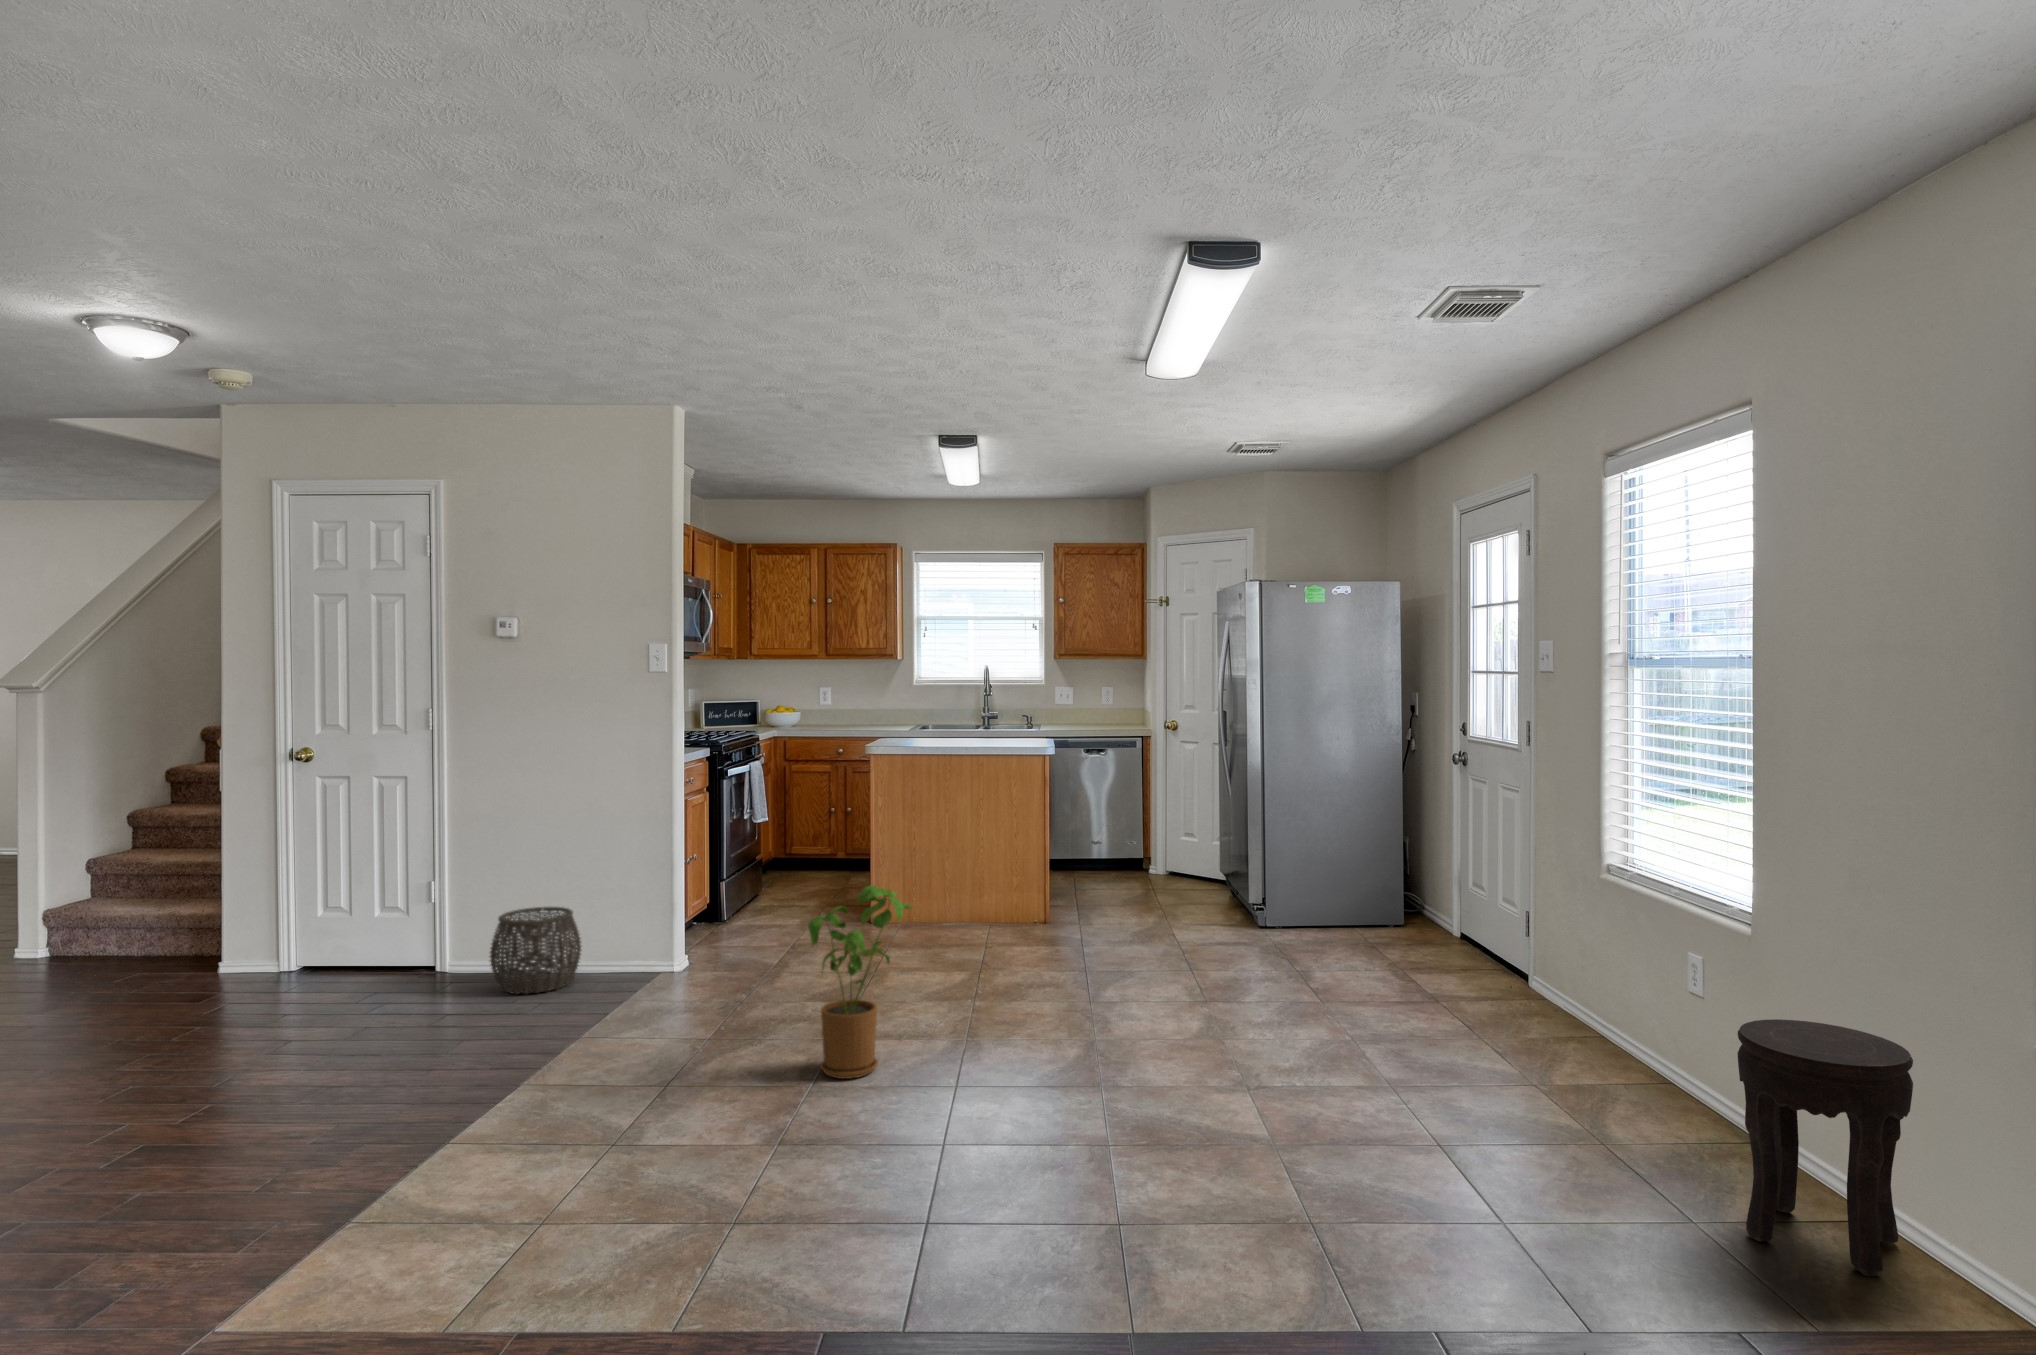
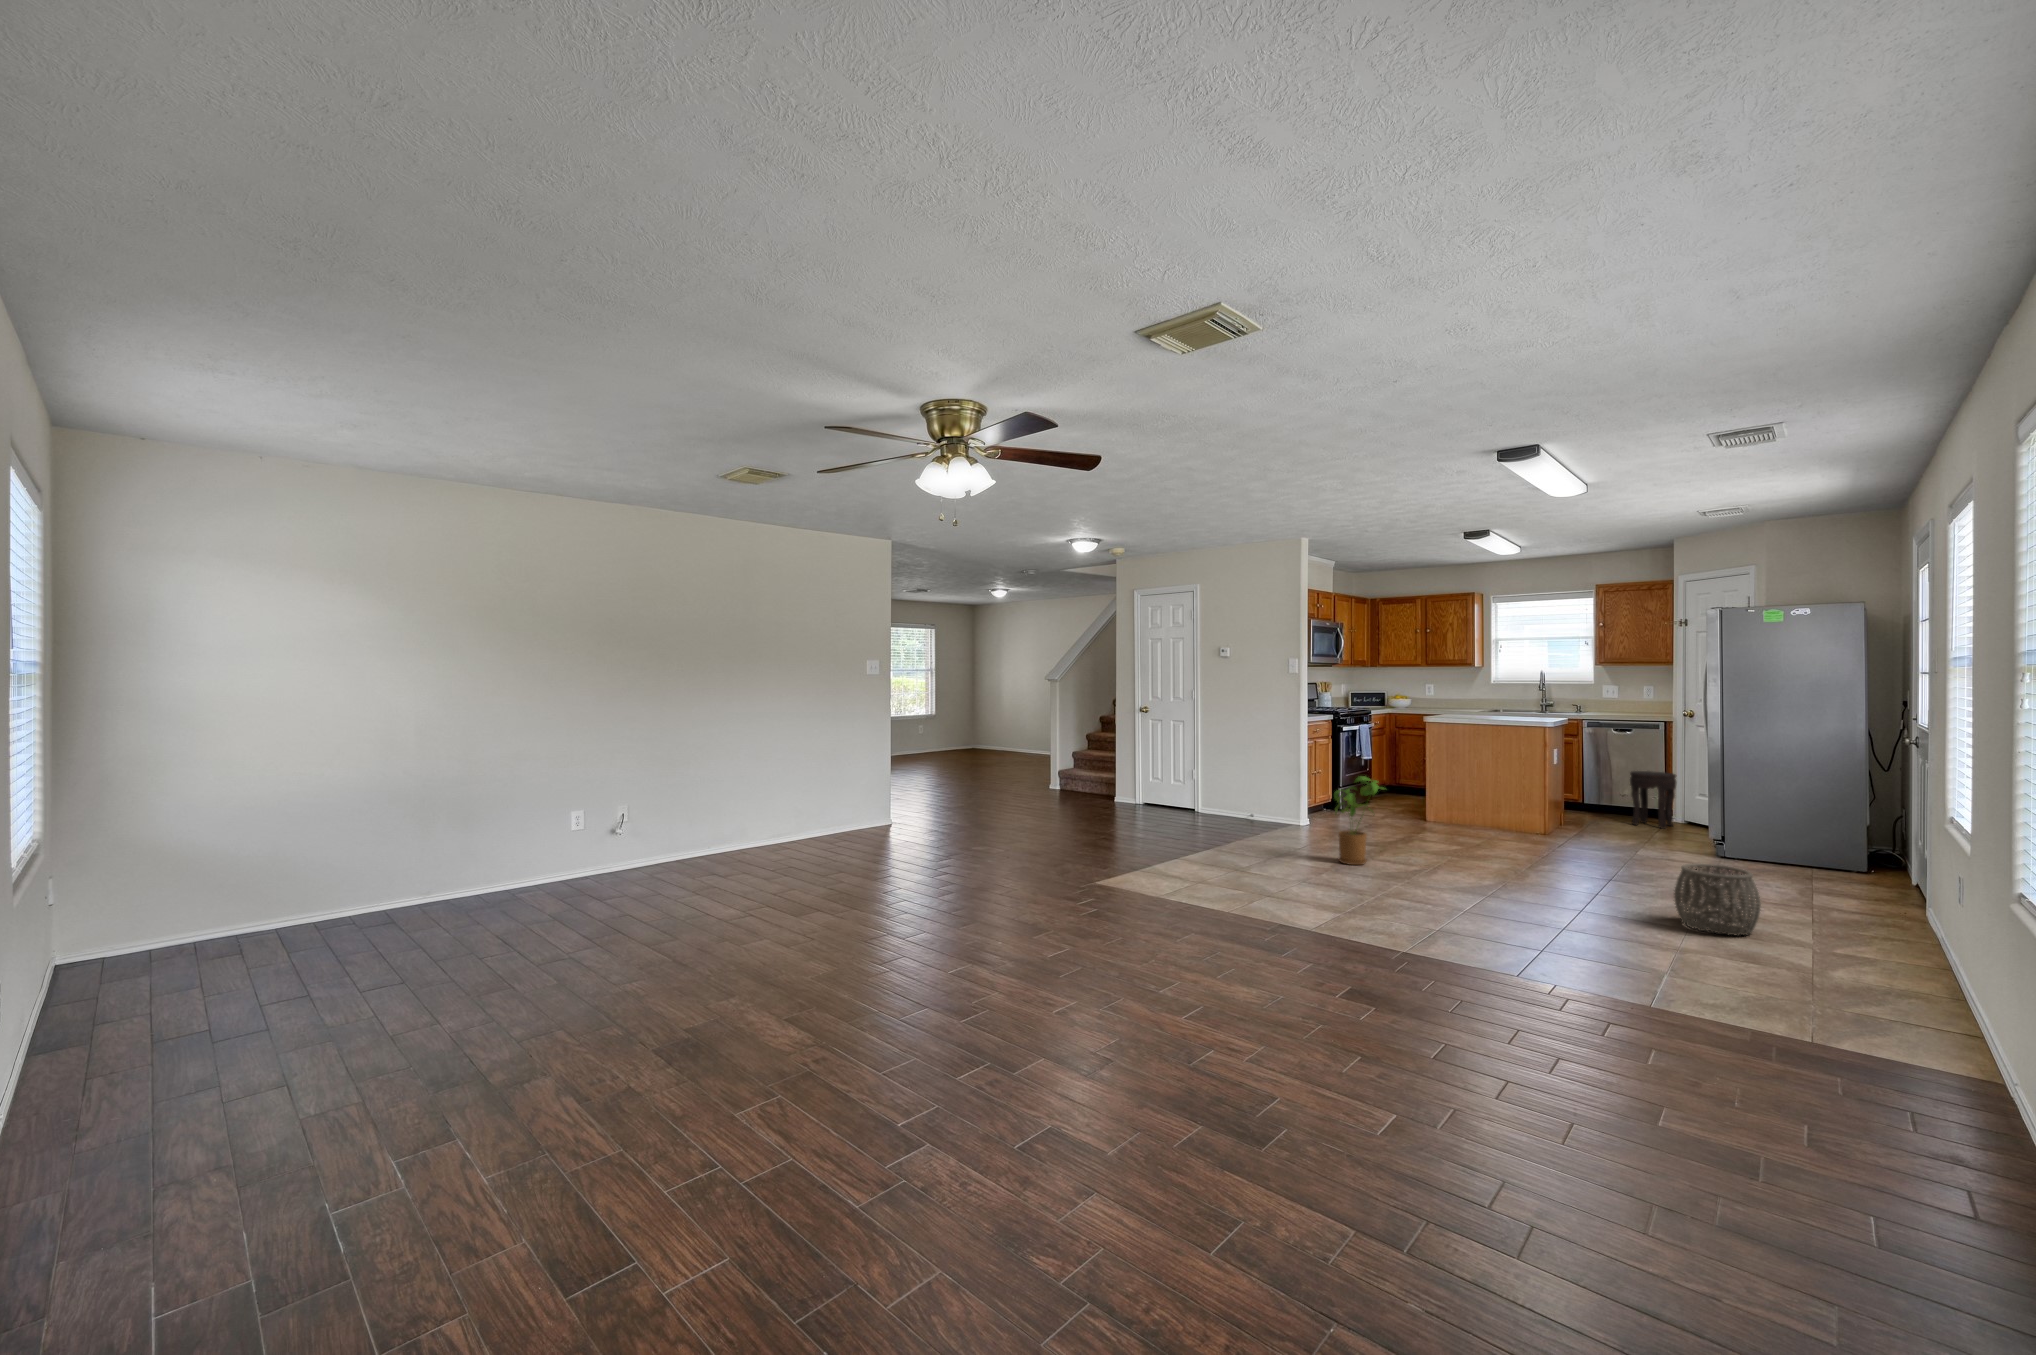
woven basket: present [490,907,581,994] -> present [1674,864,1761,935]
side table: present [1737,1019,1913,1277] -> present [1630,771,1676,829]

